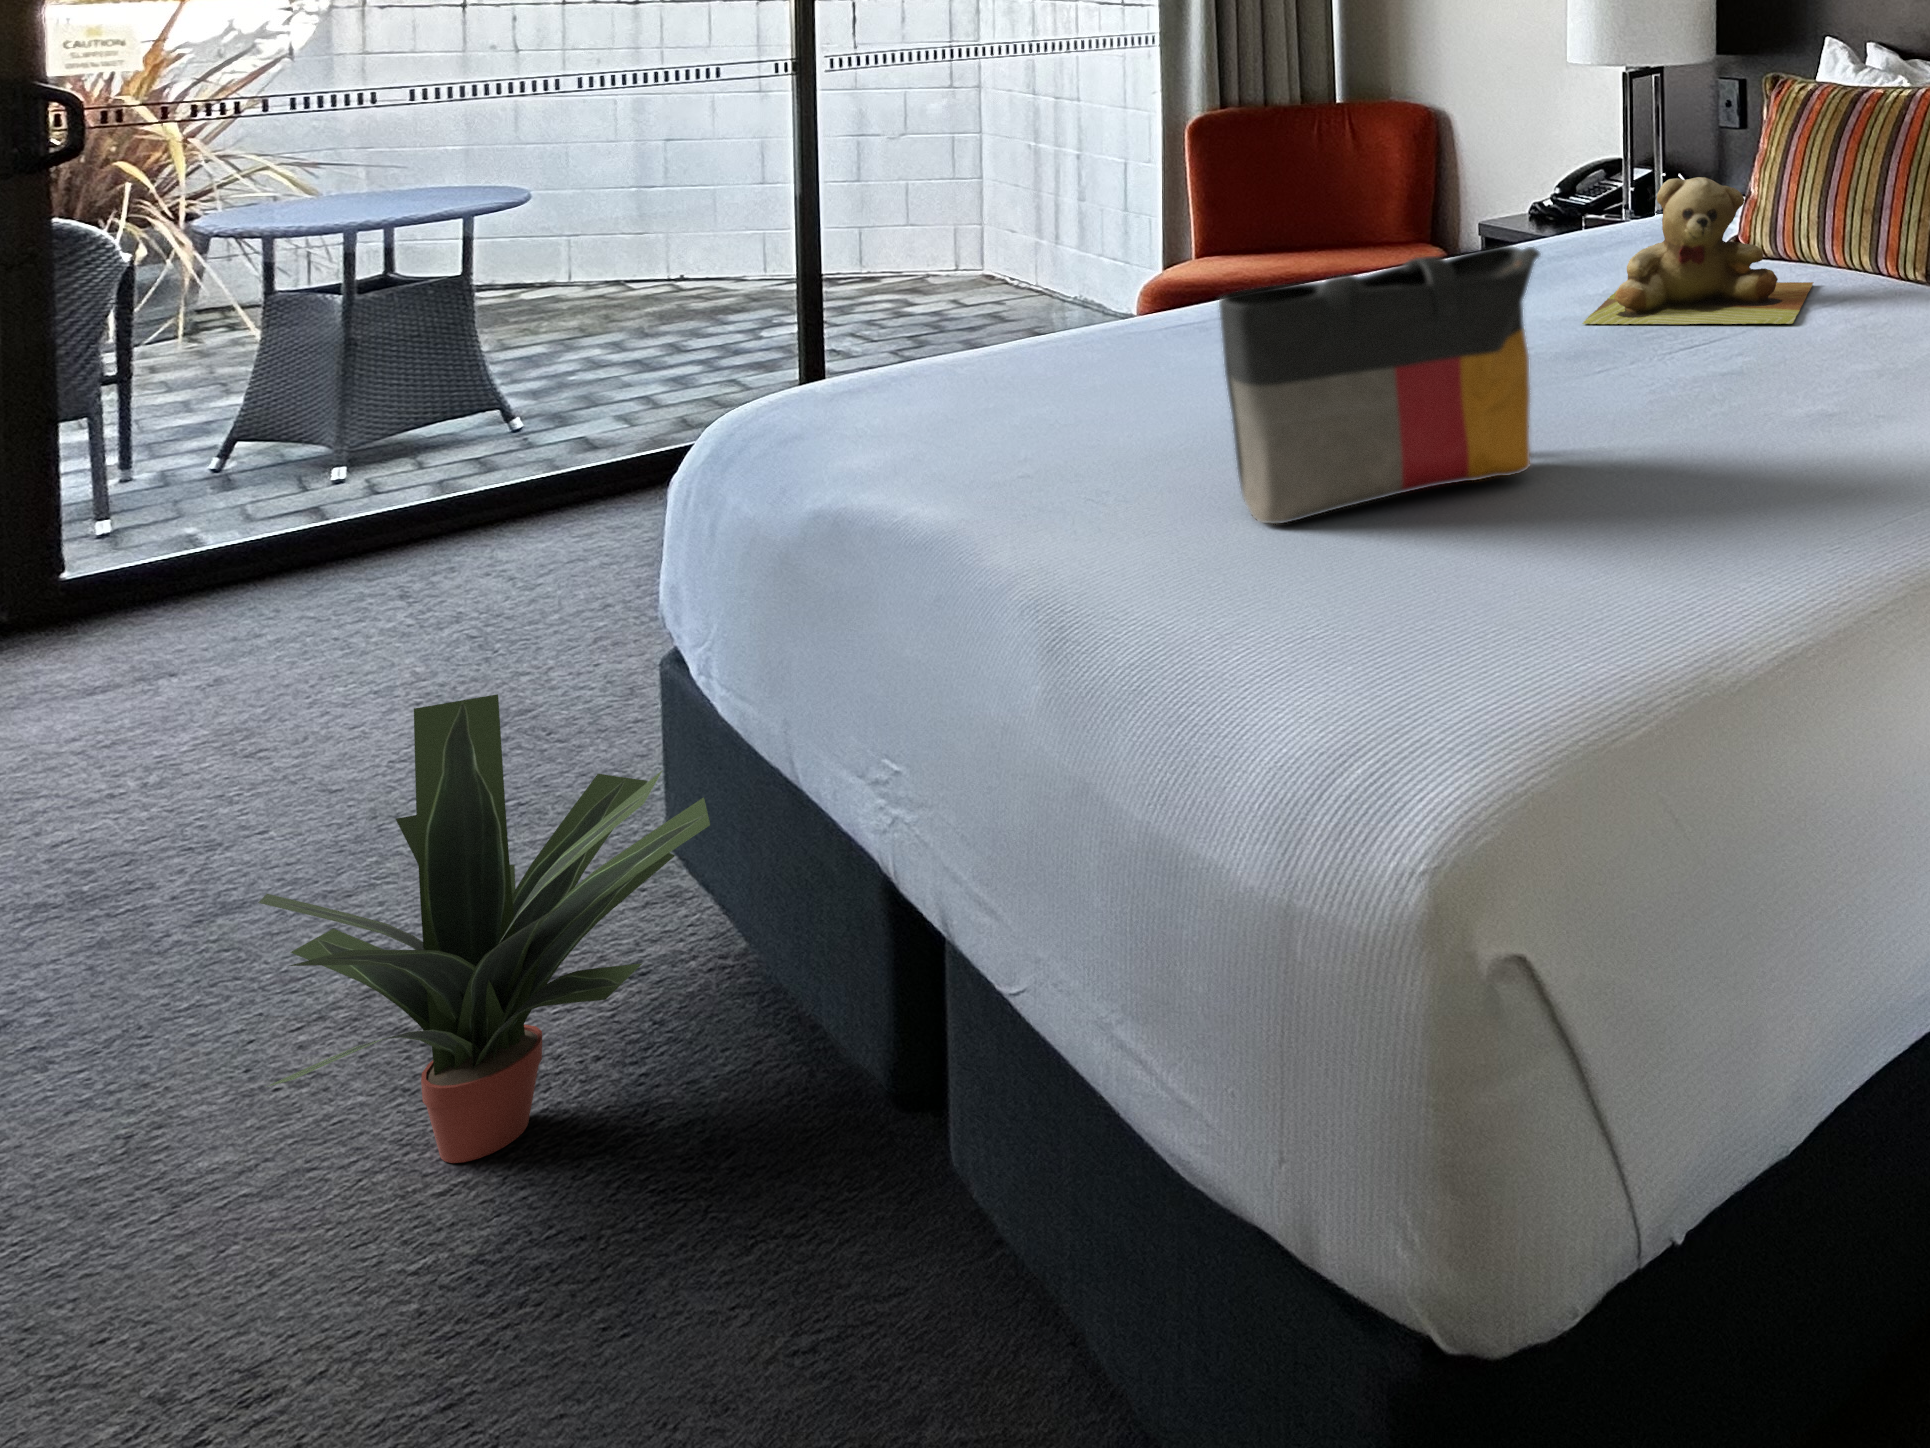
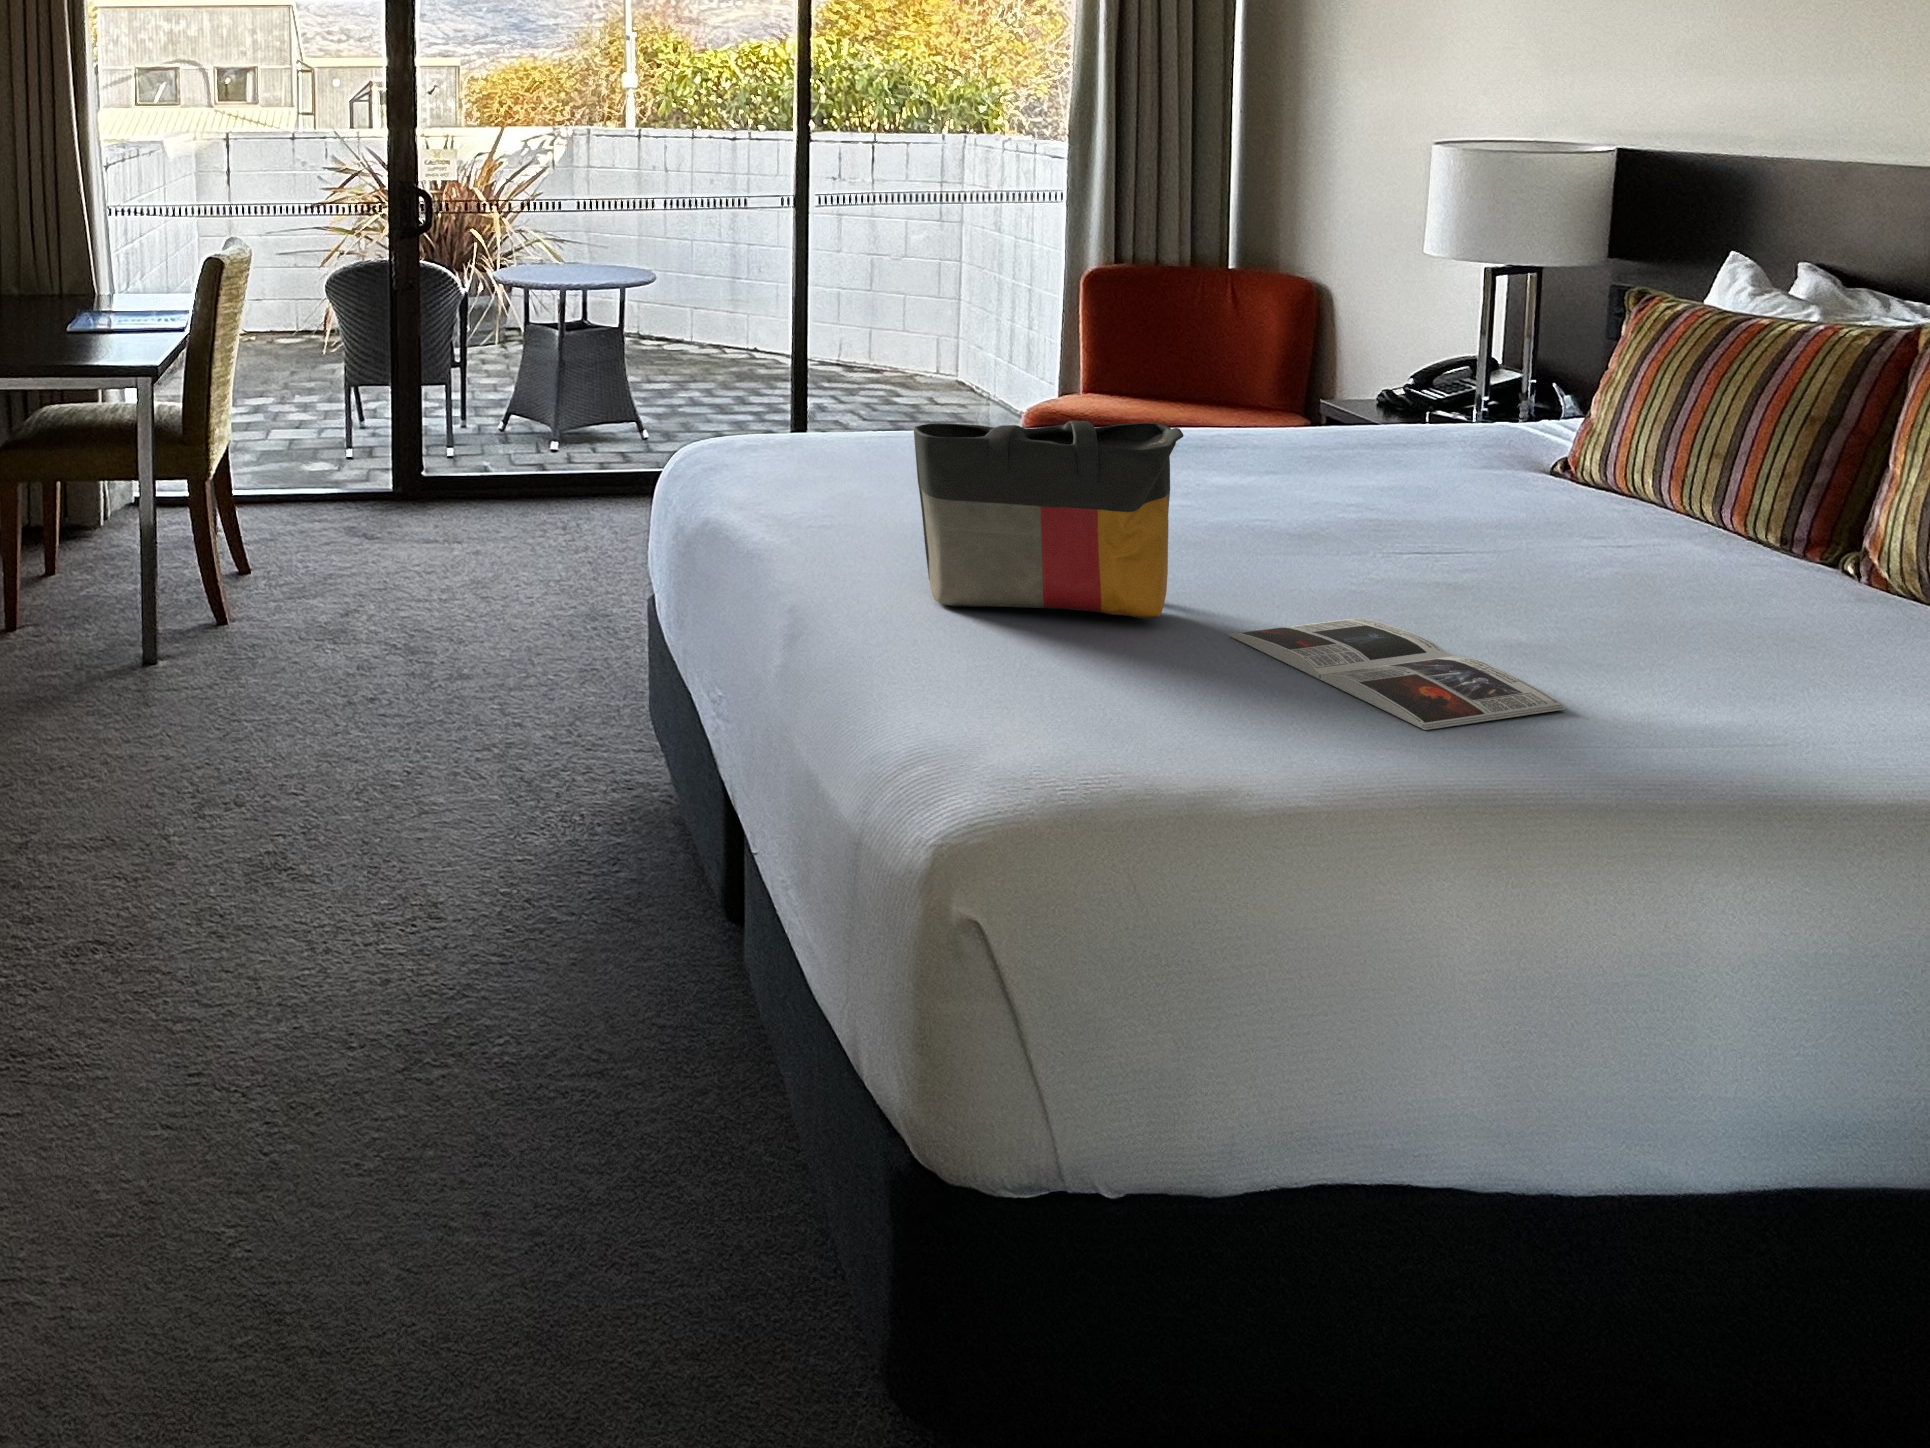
teddy bear: present [1582,177,1813,324] -> none [1321,385,1623,555]
magazine: none [1600,417,1914,510] -> present [1229,618,1566,730]
potted plant: present [258,694,710,1163] -> none [450,586,652,848]

